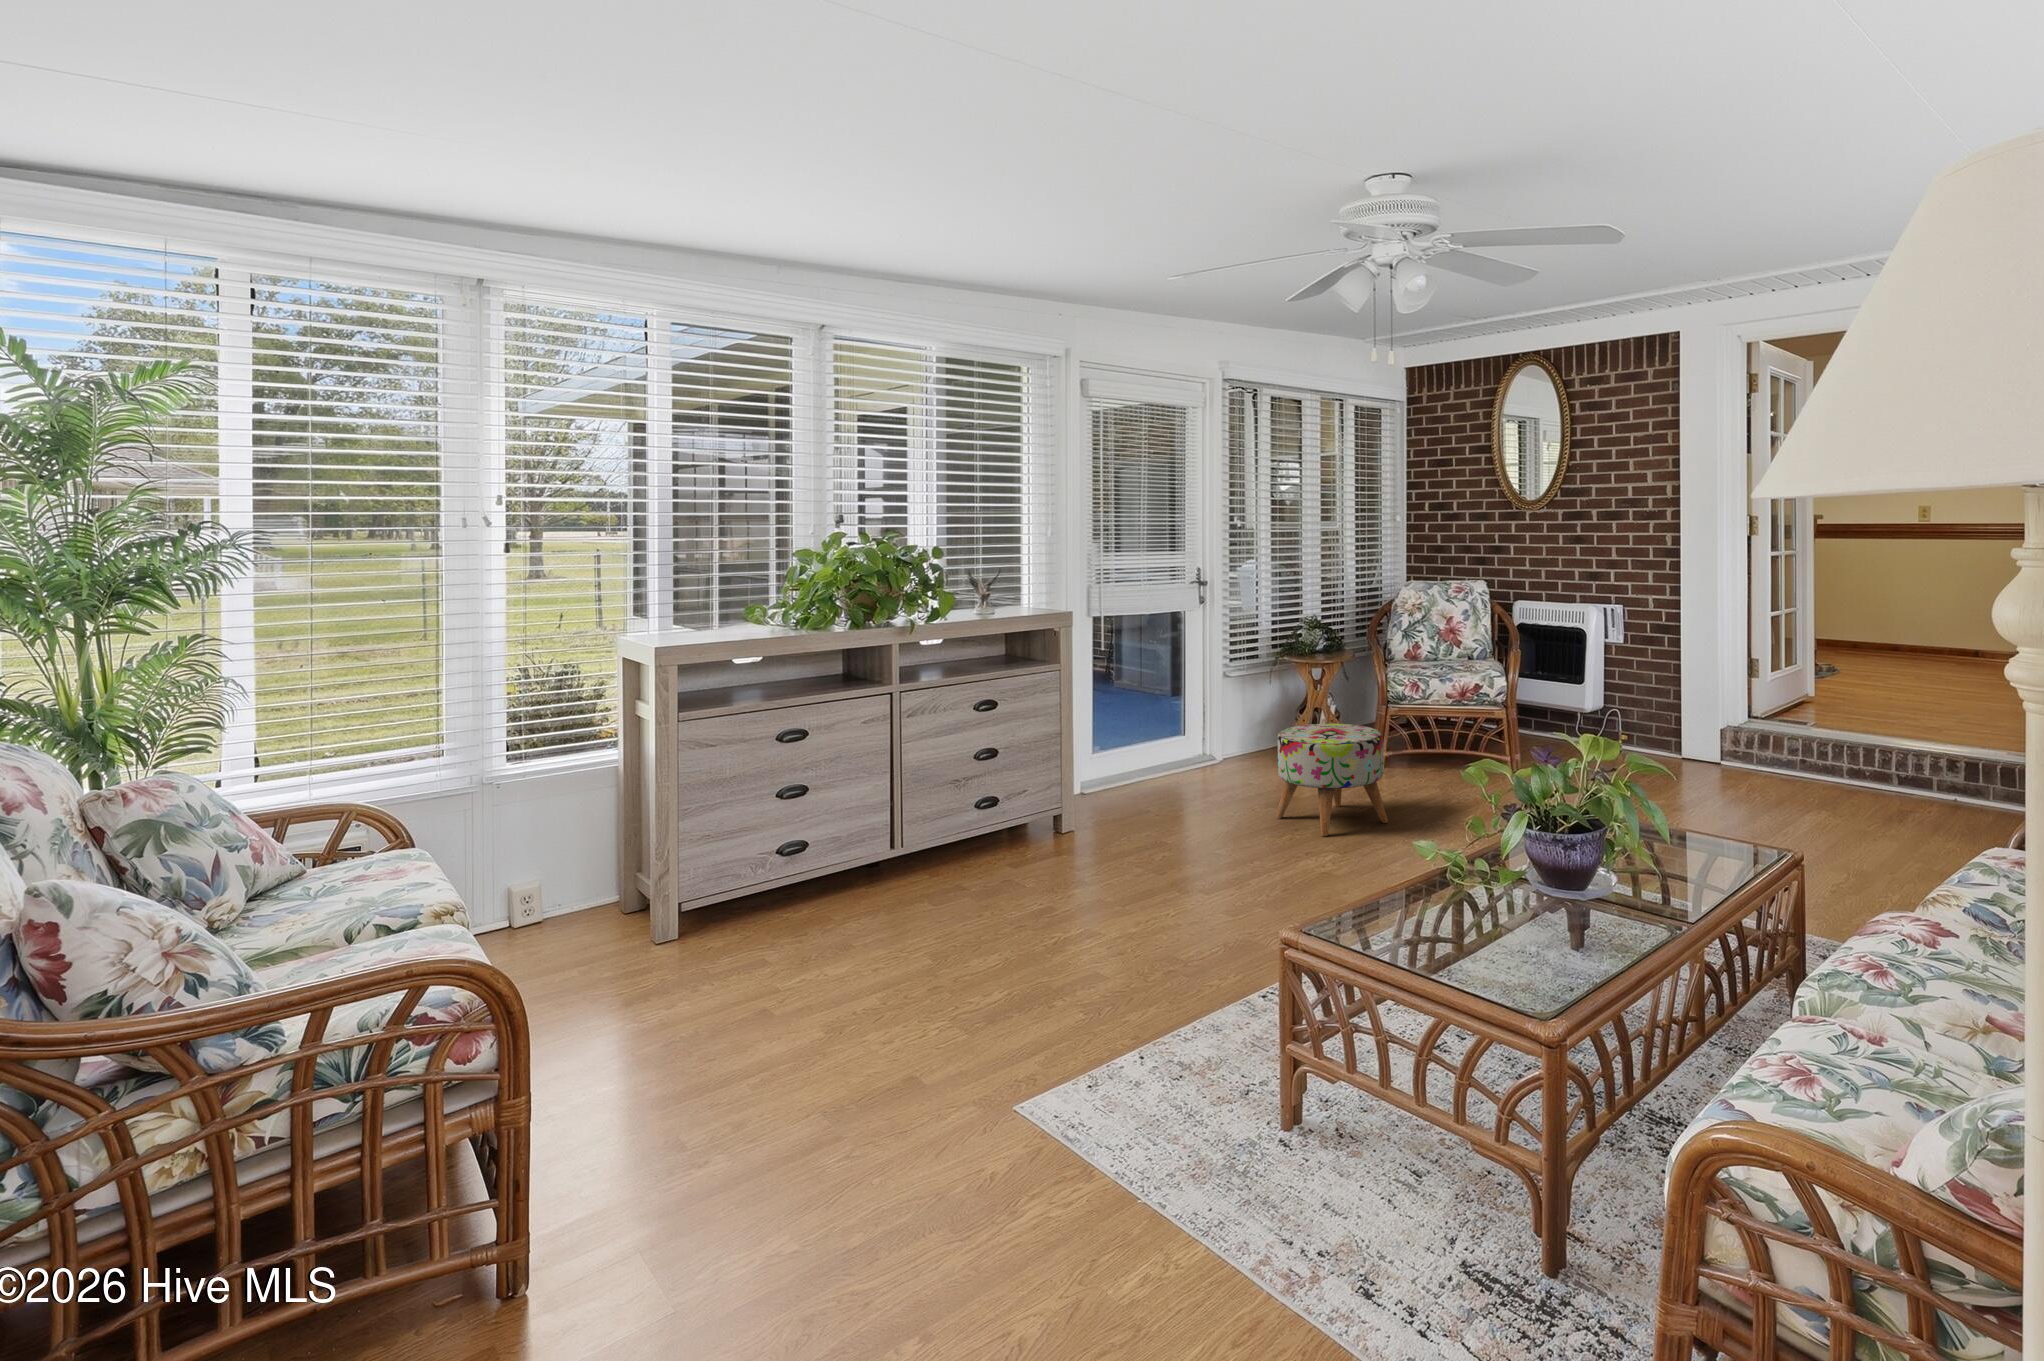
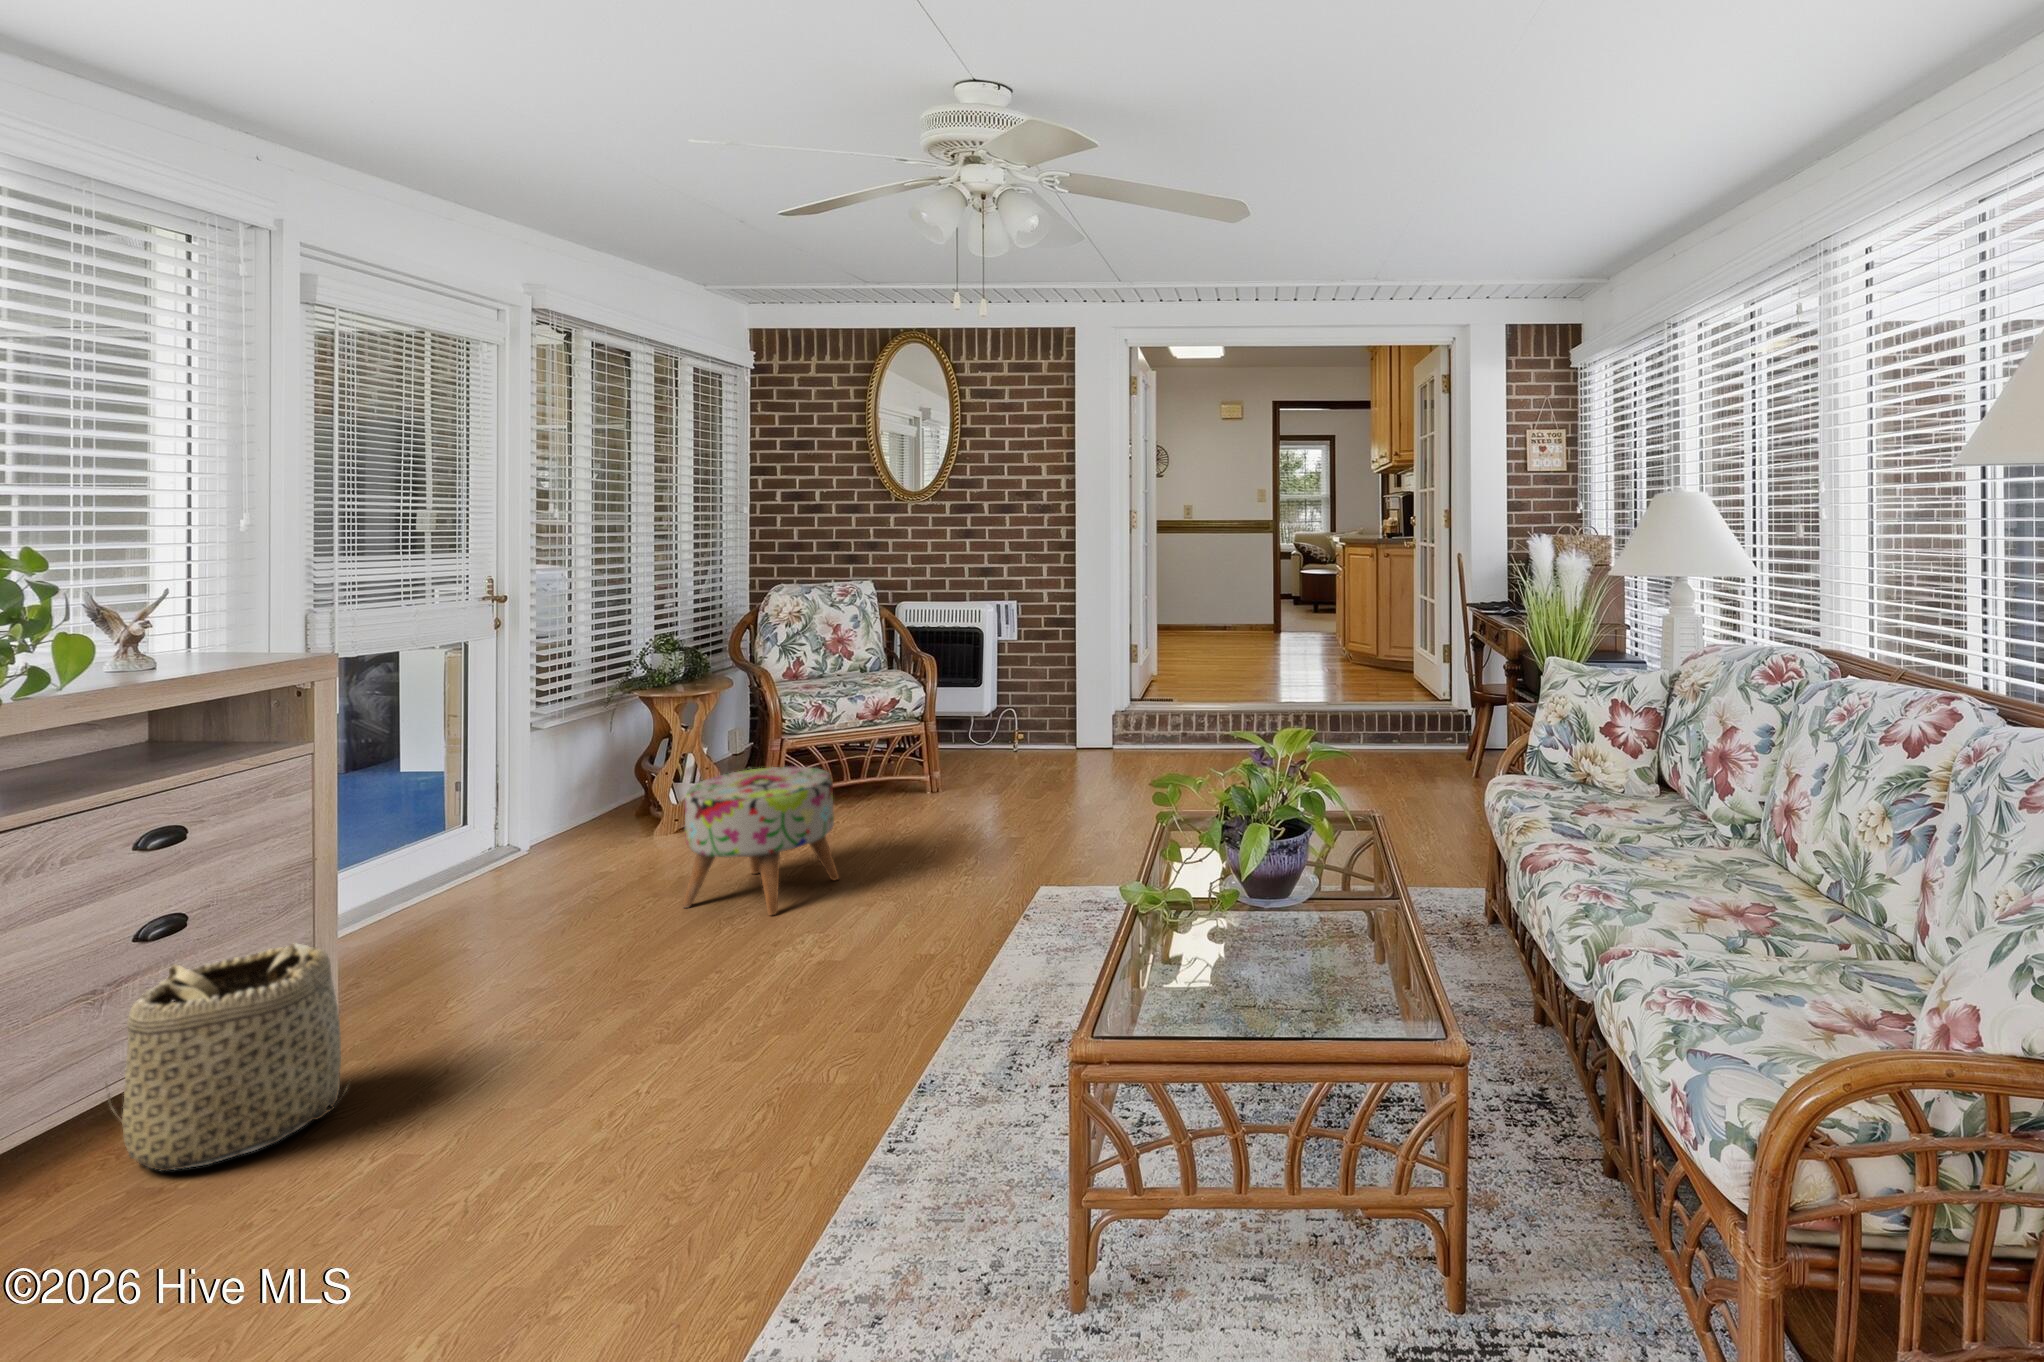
basket: none [954,775,1044,888] -> present [106,944,347,1171]

